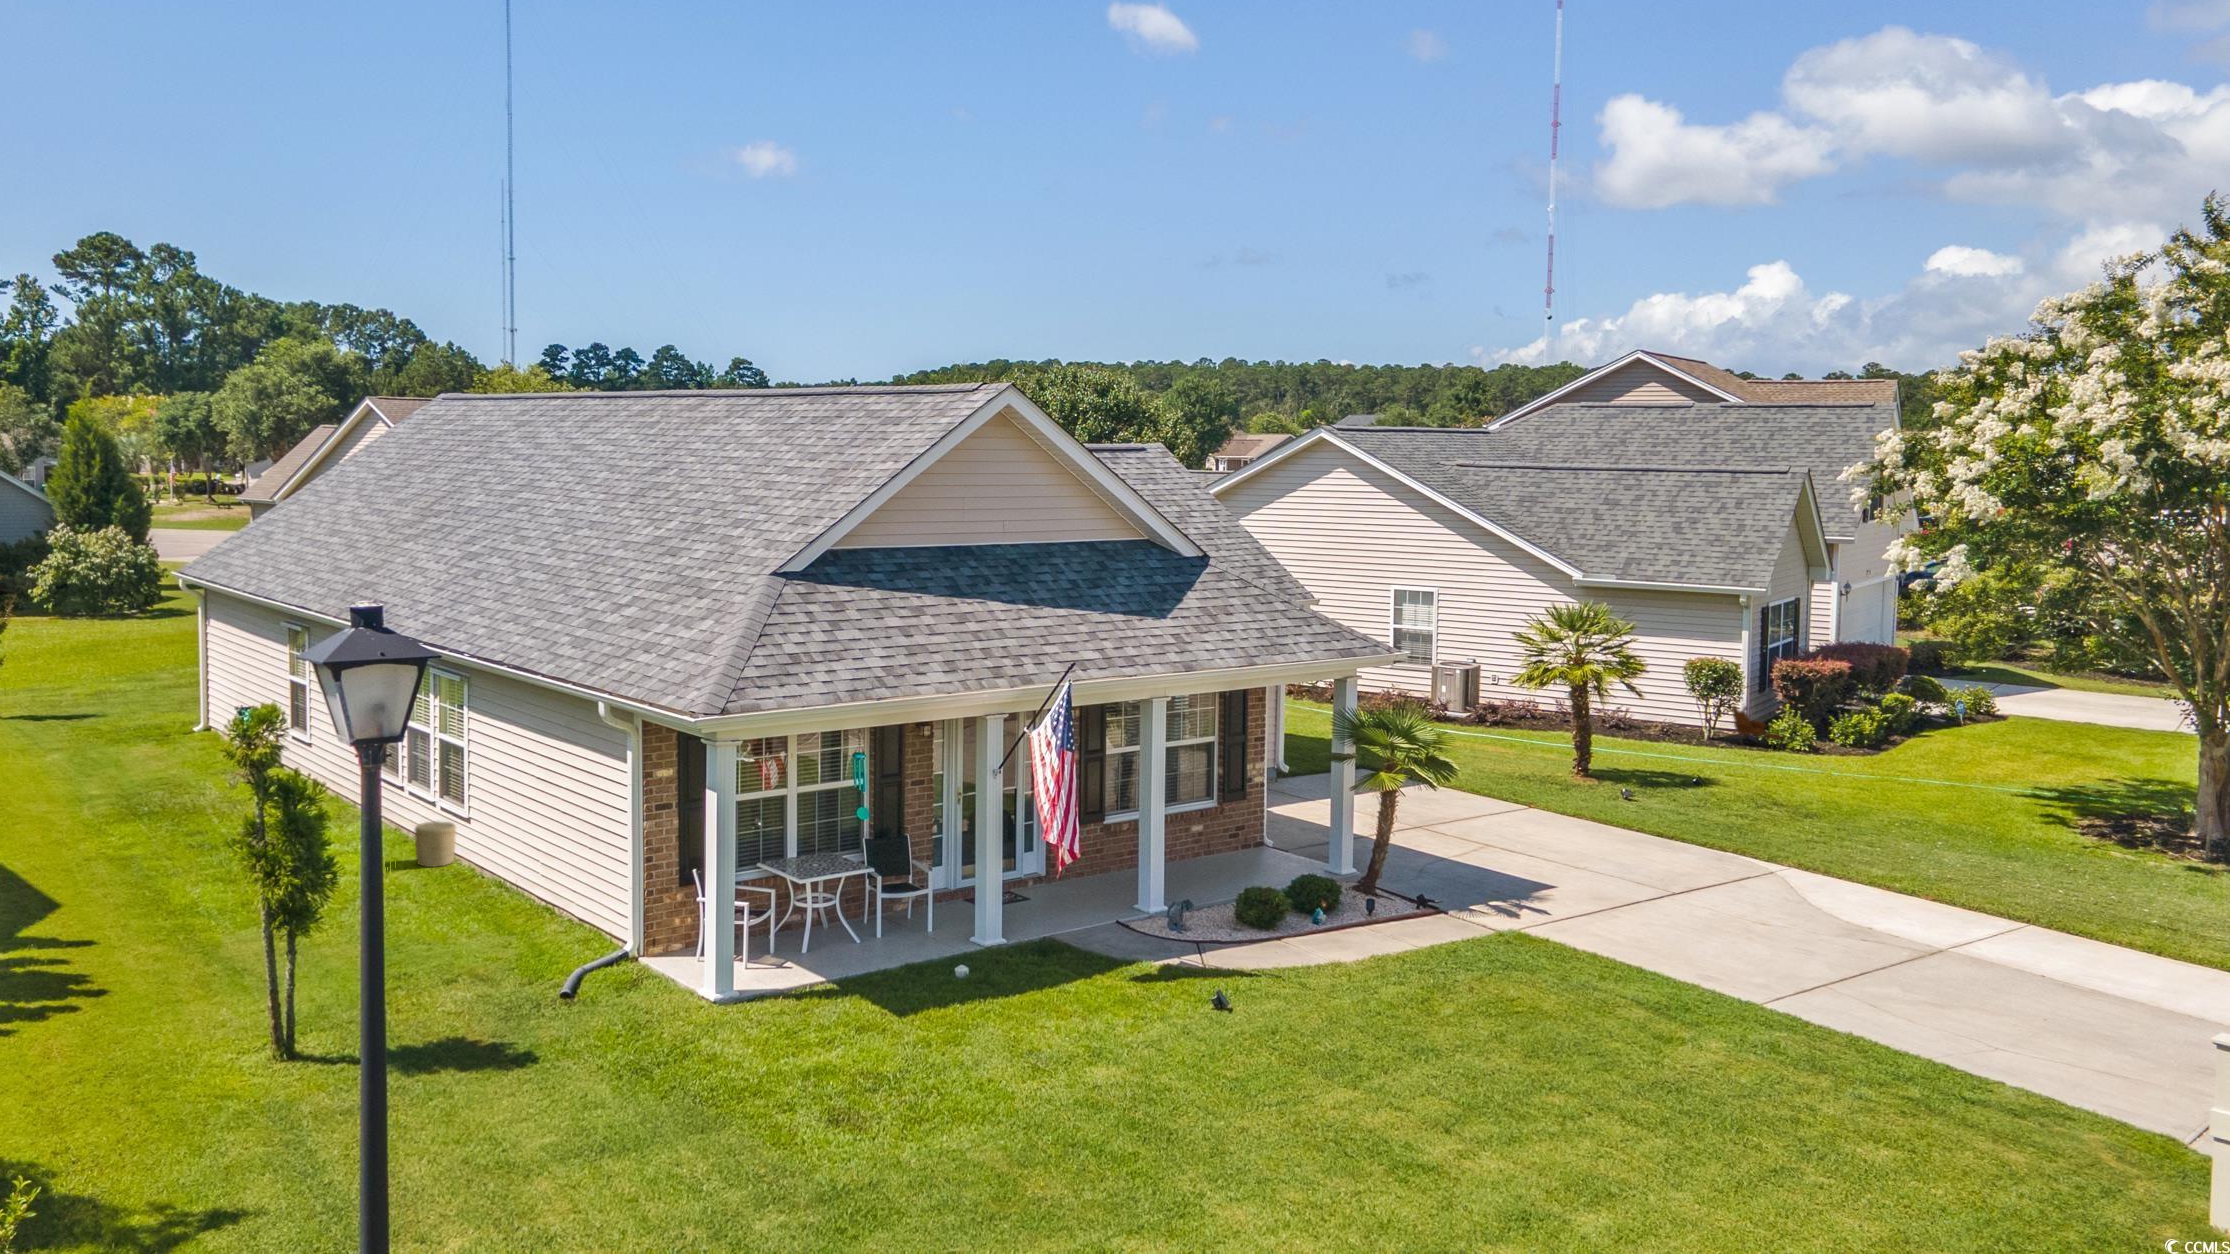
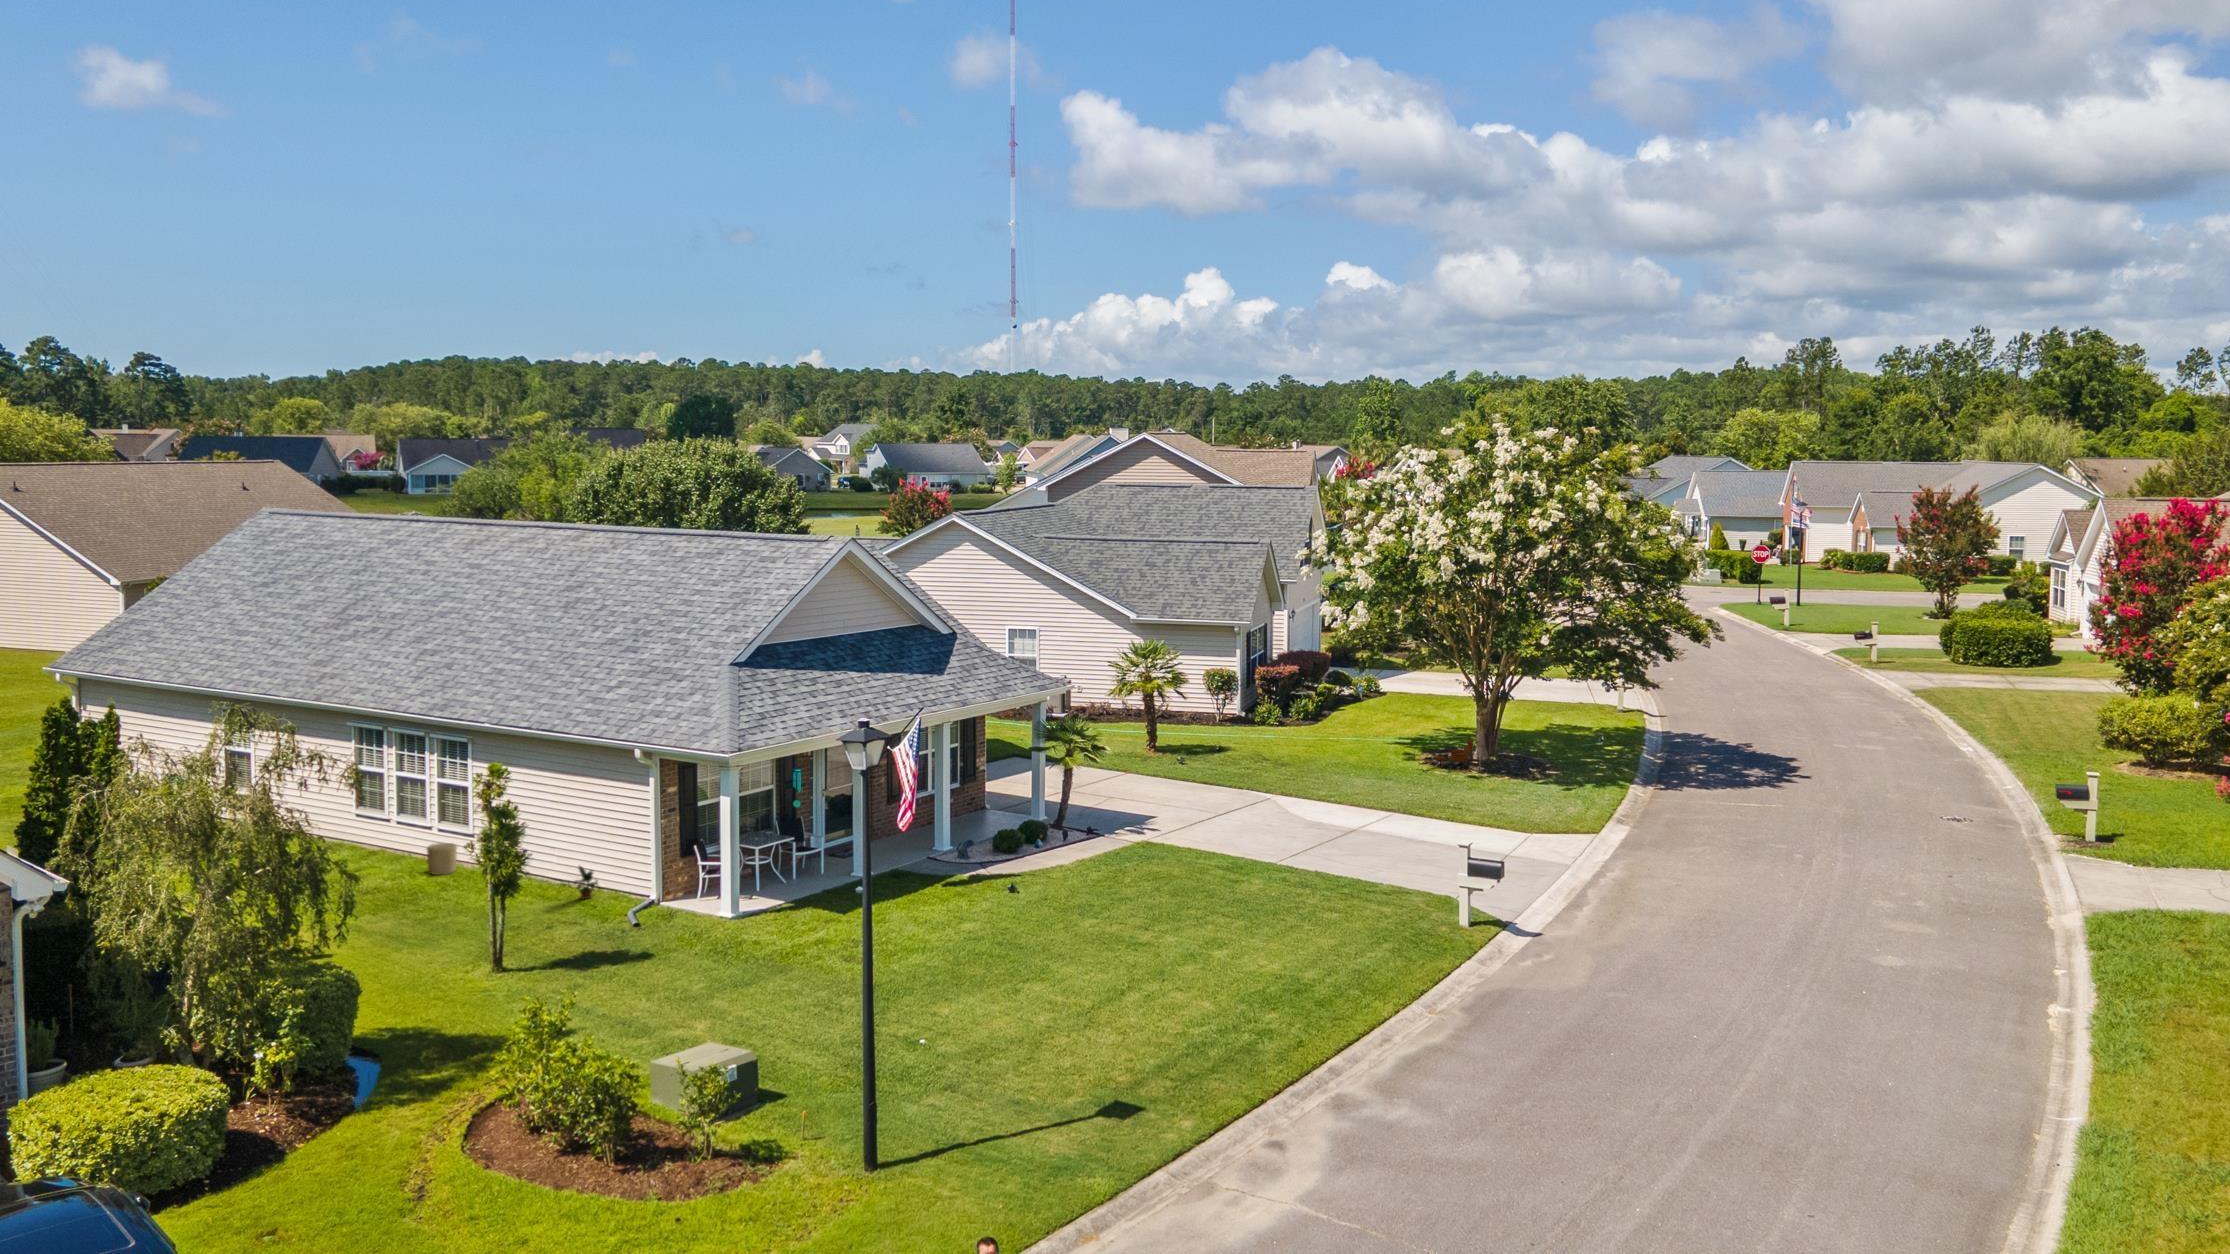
lounge chair: present [1732,704,1781,748] -> present [1435,740,1473,769]
potted plant: none [530,877,575,932] -> present [575,866,598,899]

